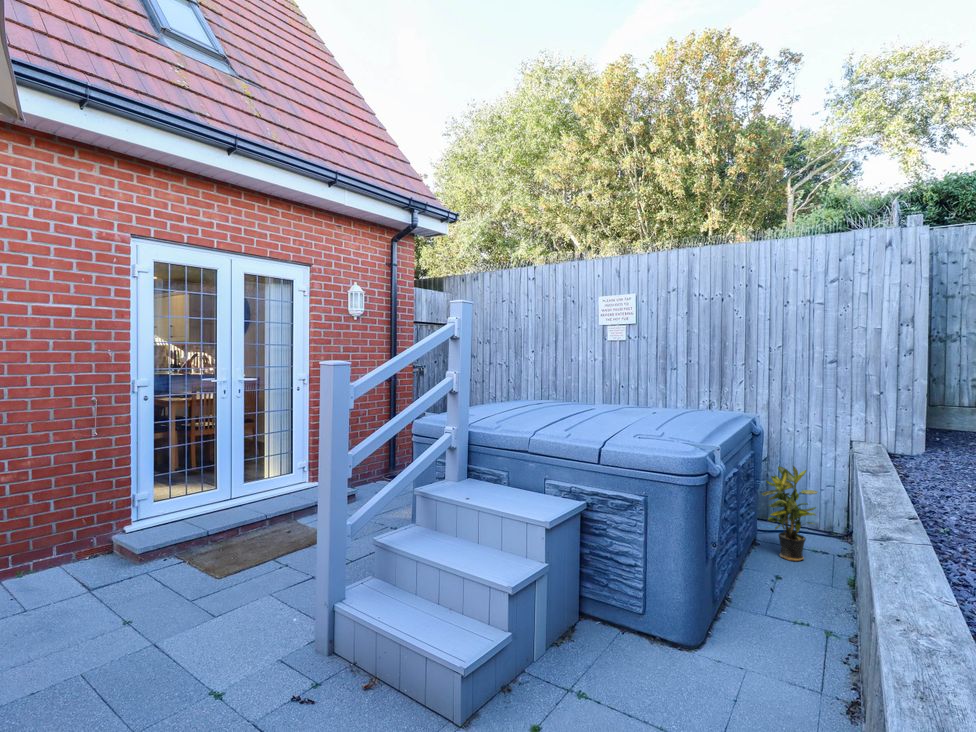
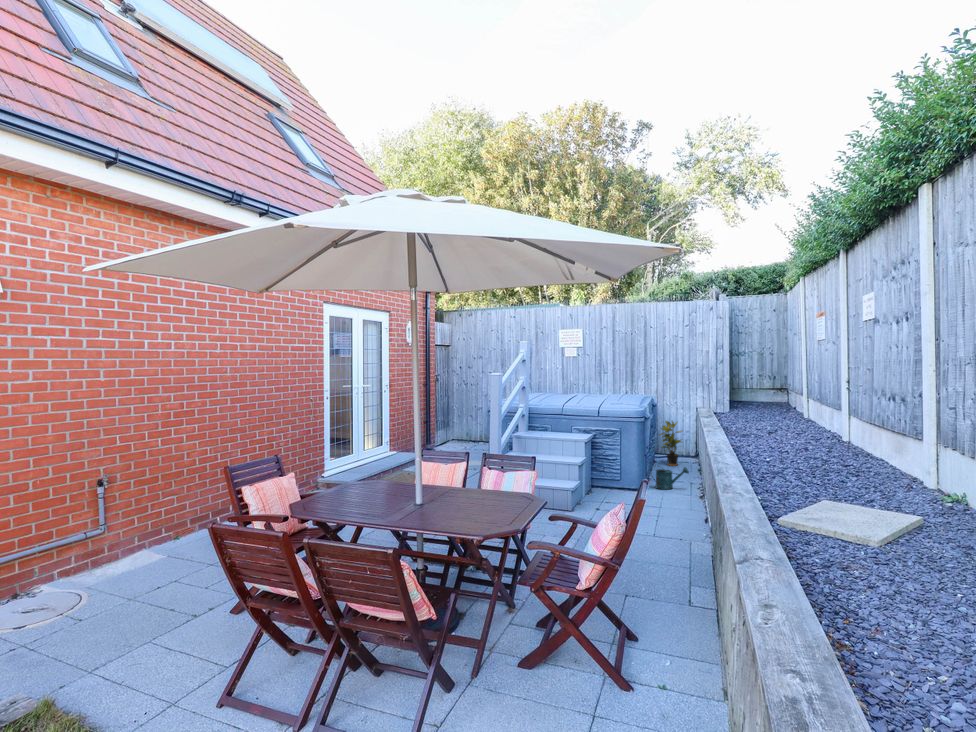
watering can: none [717,593,819,665] -> present [654,467,689,490]

